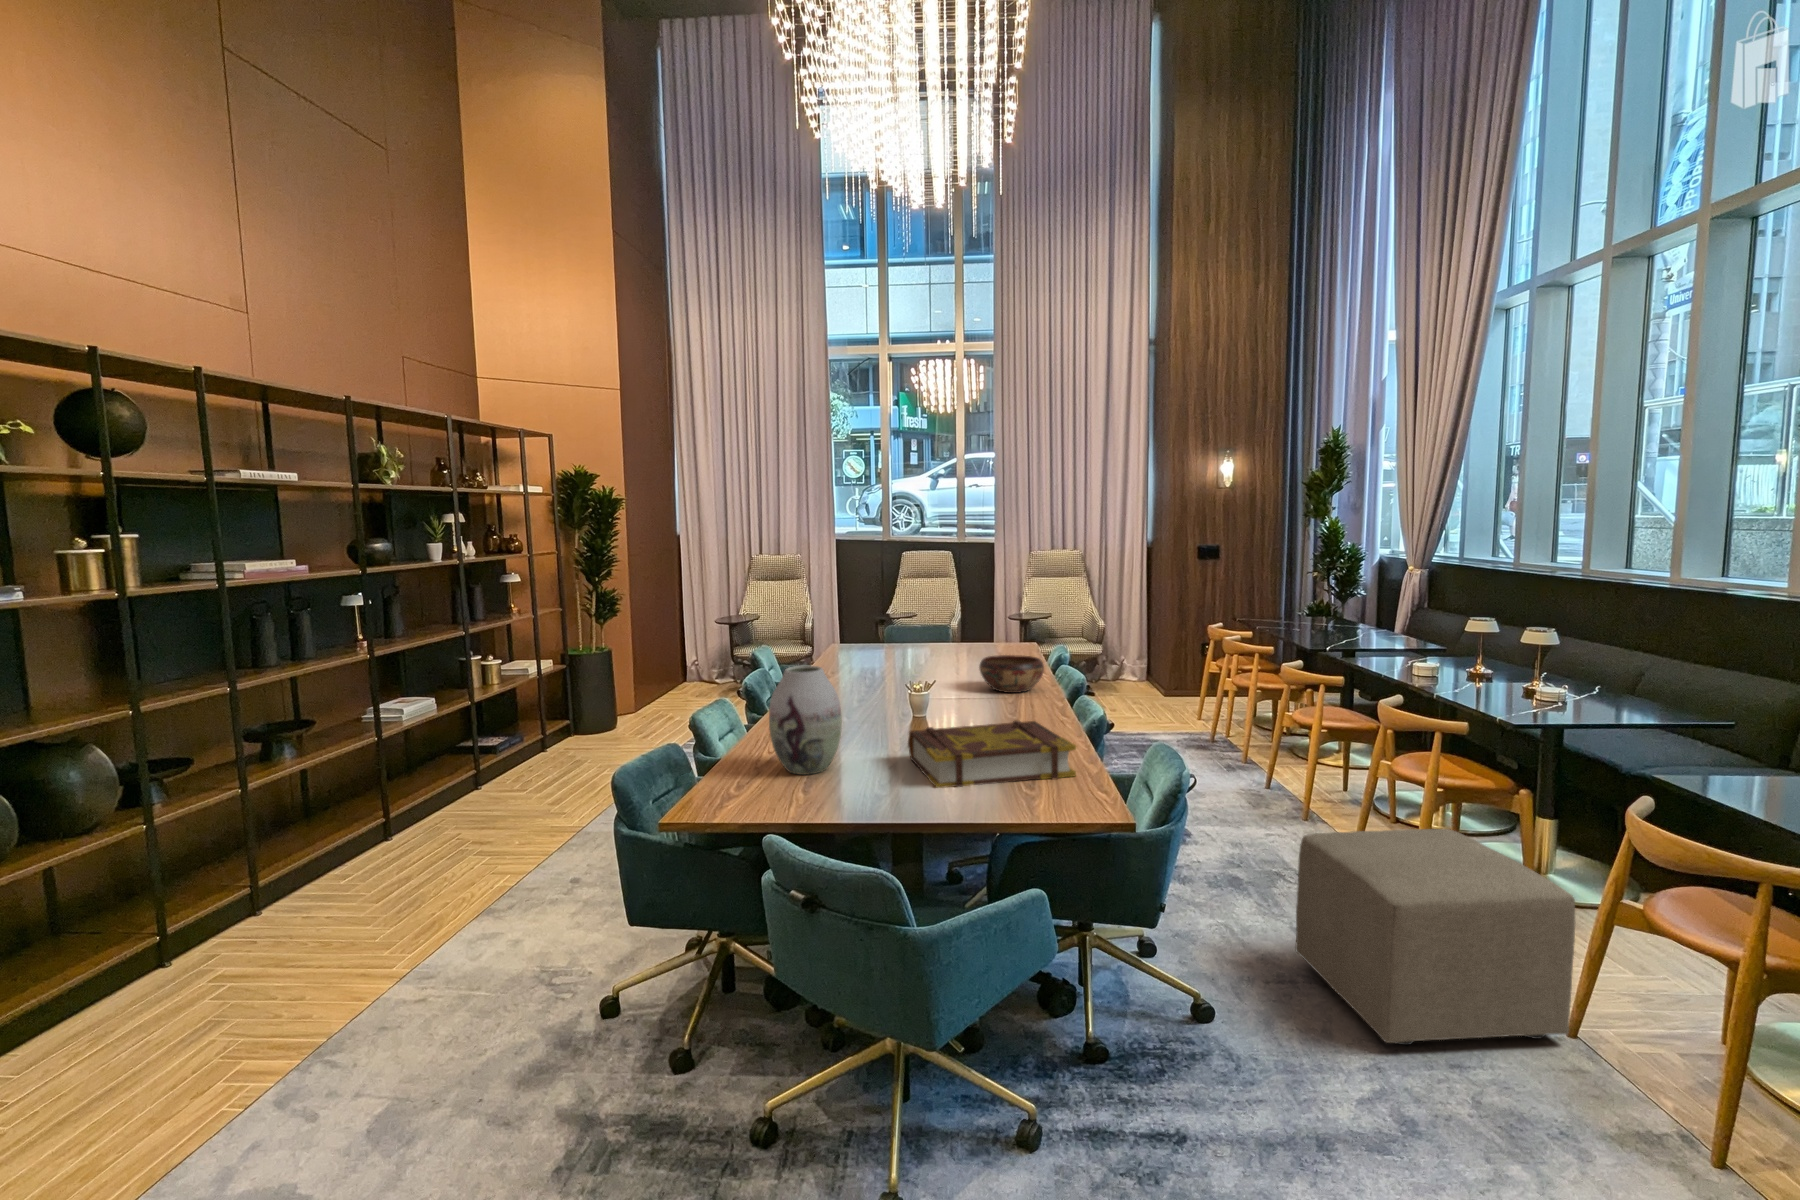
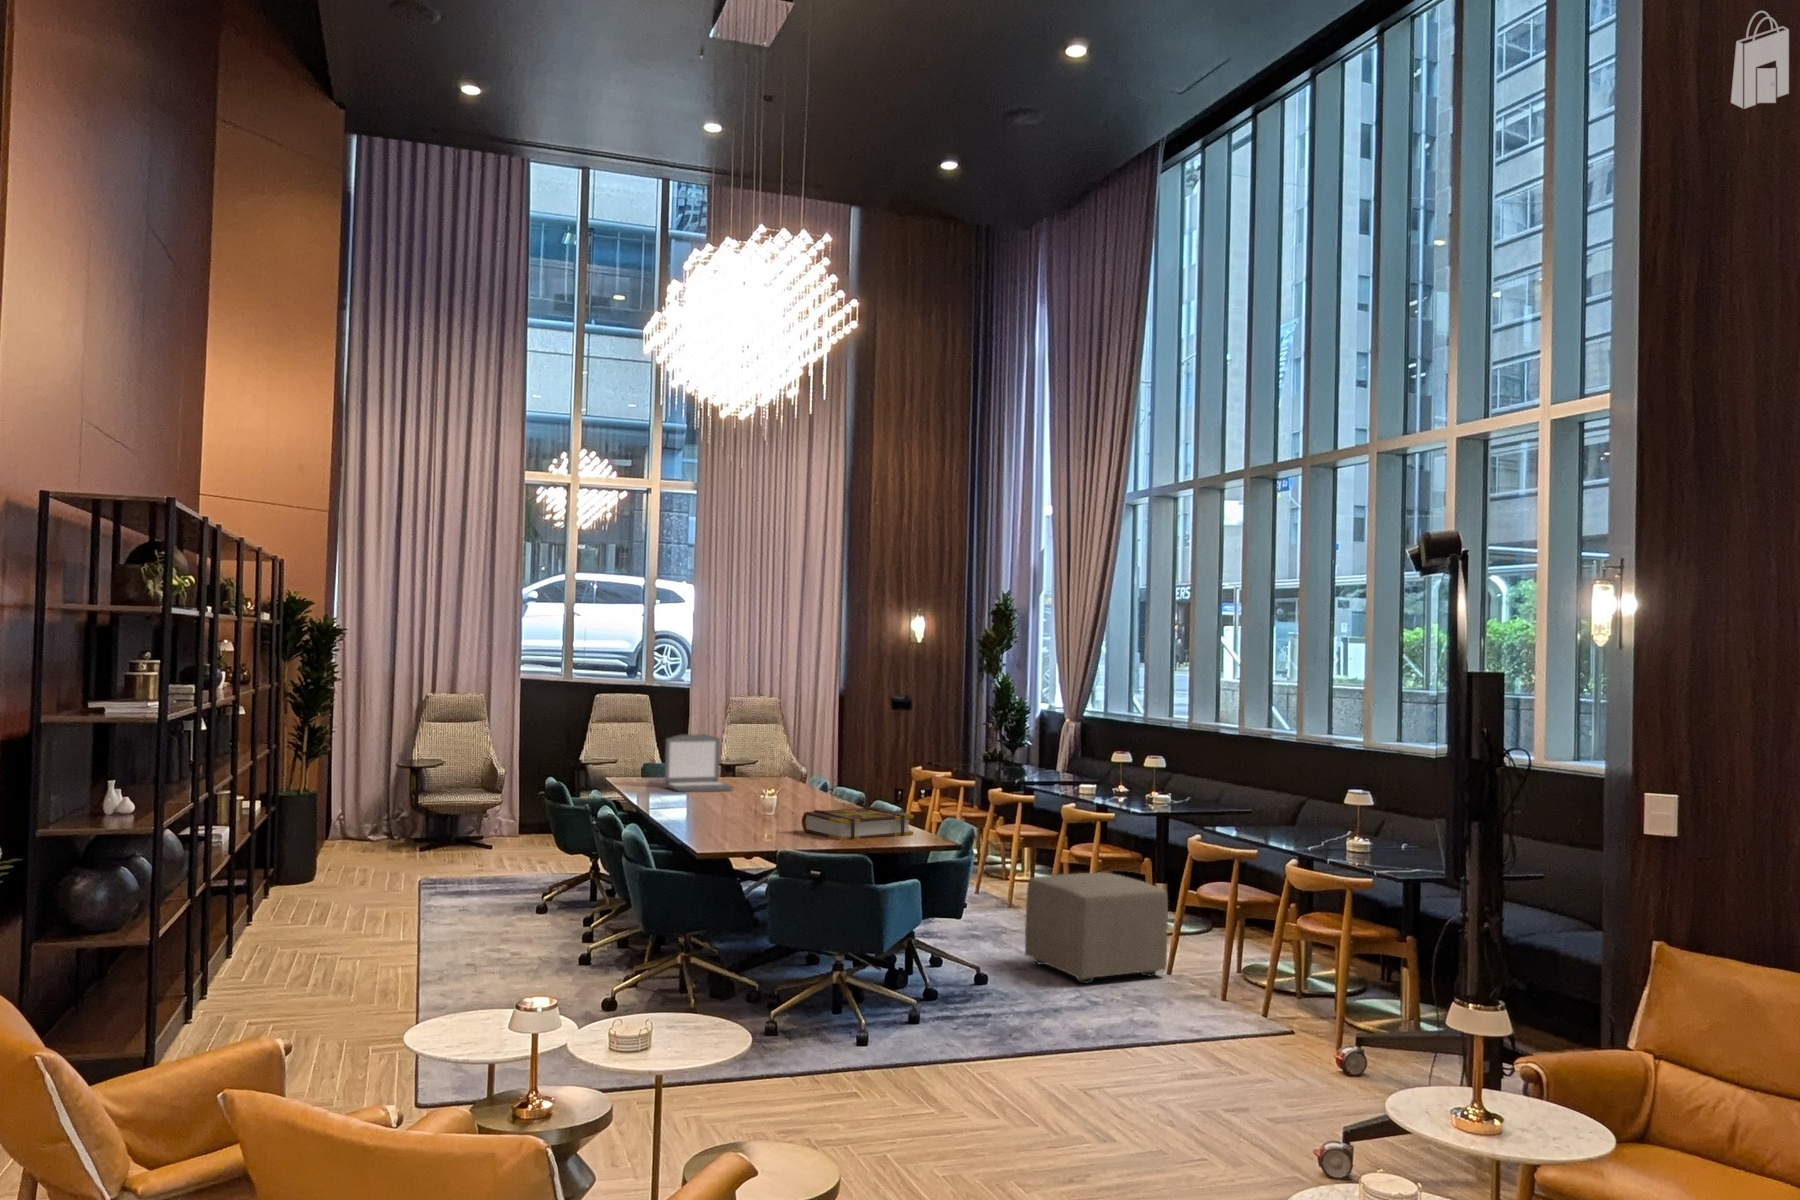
laptop: none [883,596,953,664] -> present [664,734,733,792]
decorative bowl: present [979,655,1044,693] -> none [787,778,837,806]
vase: present [769,666,842,775] -> none [724,768,771,838]

